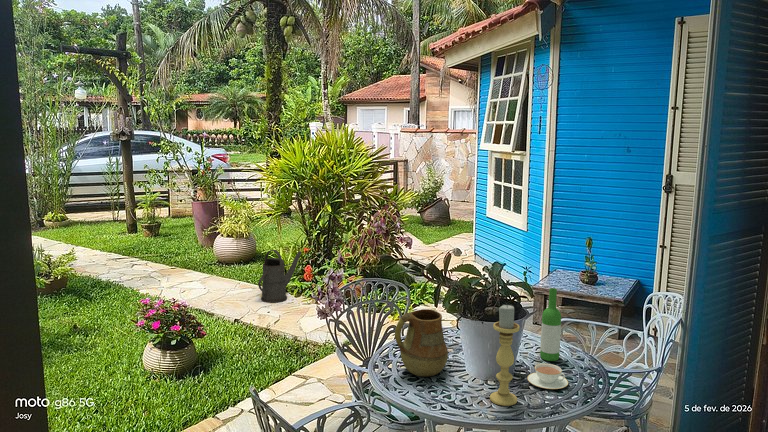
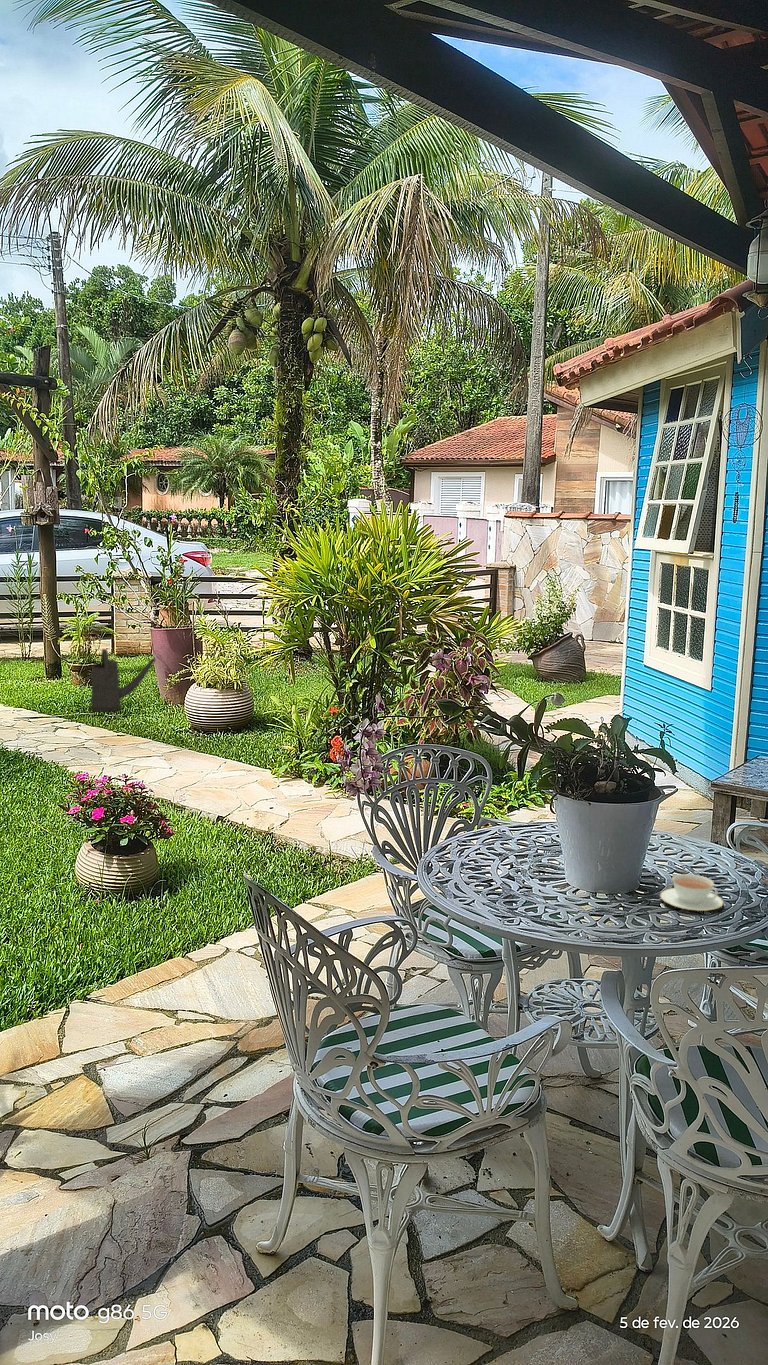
watering can: present [258,250,301,303] -> present [80,649,155,712]
wine bottle: present [540,288,561,361] -> none [688,761,722,875]
candle holder: present [490,305,520,406] -> none [597,776,644,929]
pitcher: present [395,309,448,376] -> none [458,786,540,886]

